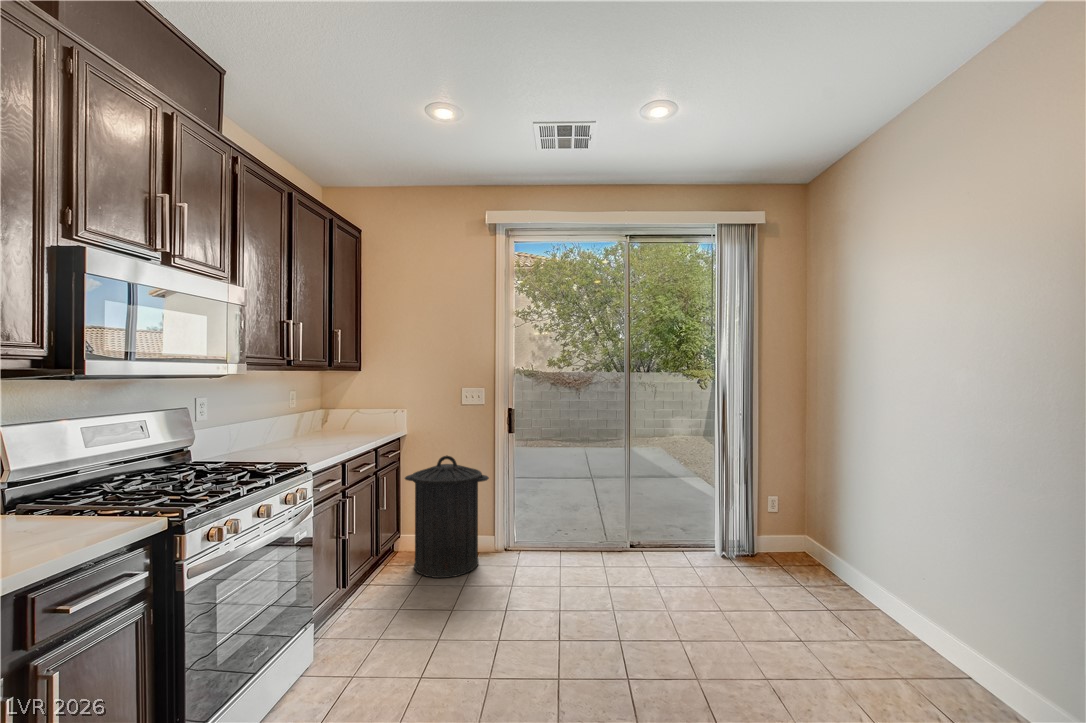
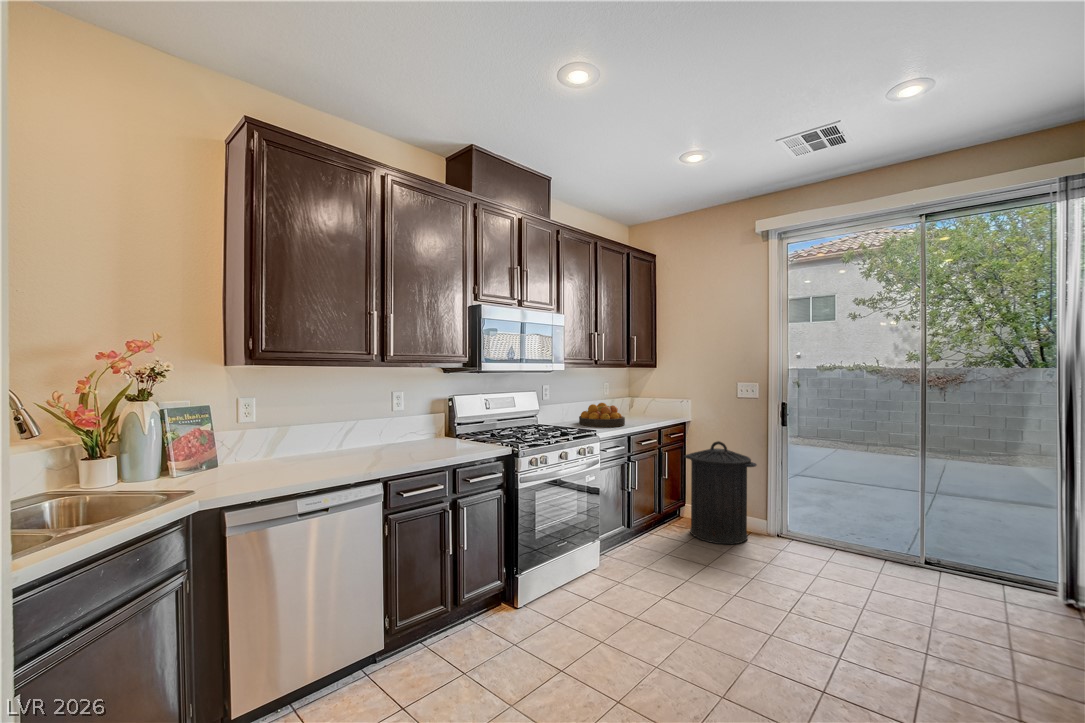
fruit bowl: none [266,420,338,456] -> present [579,403,625,427]

